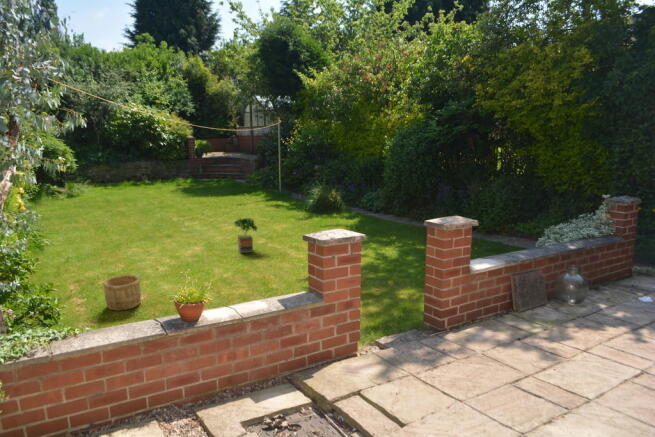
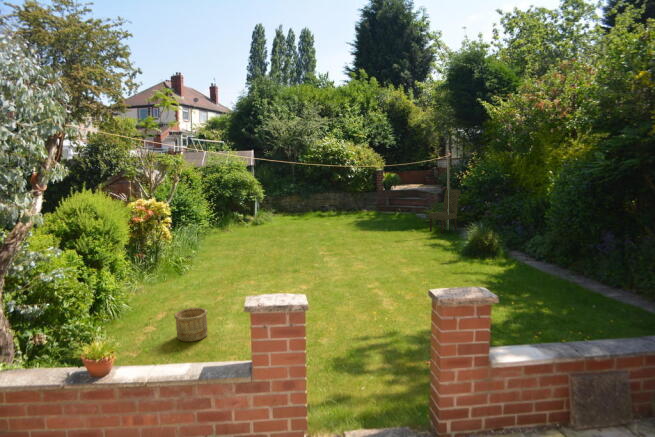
chair: none [261,155,287,195] -> present [429,189,461,233]
potted tree: present [235,218,257,253] -> none [337,260,362,298]

